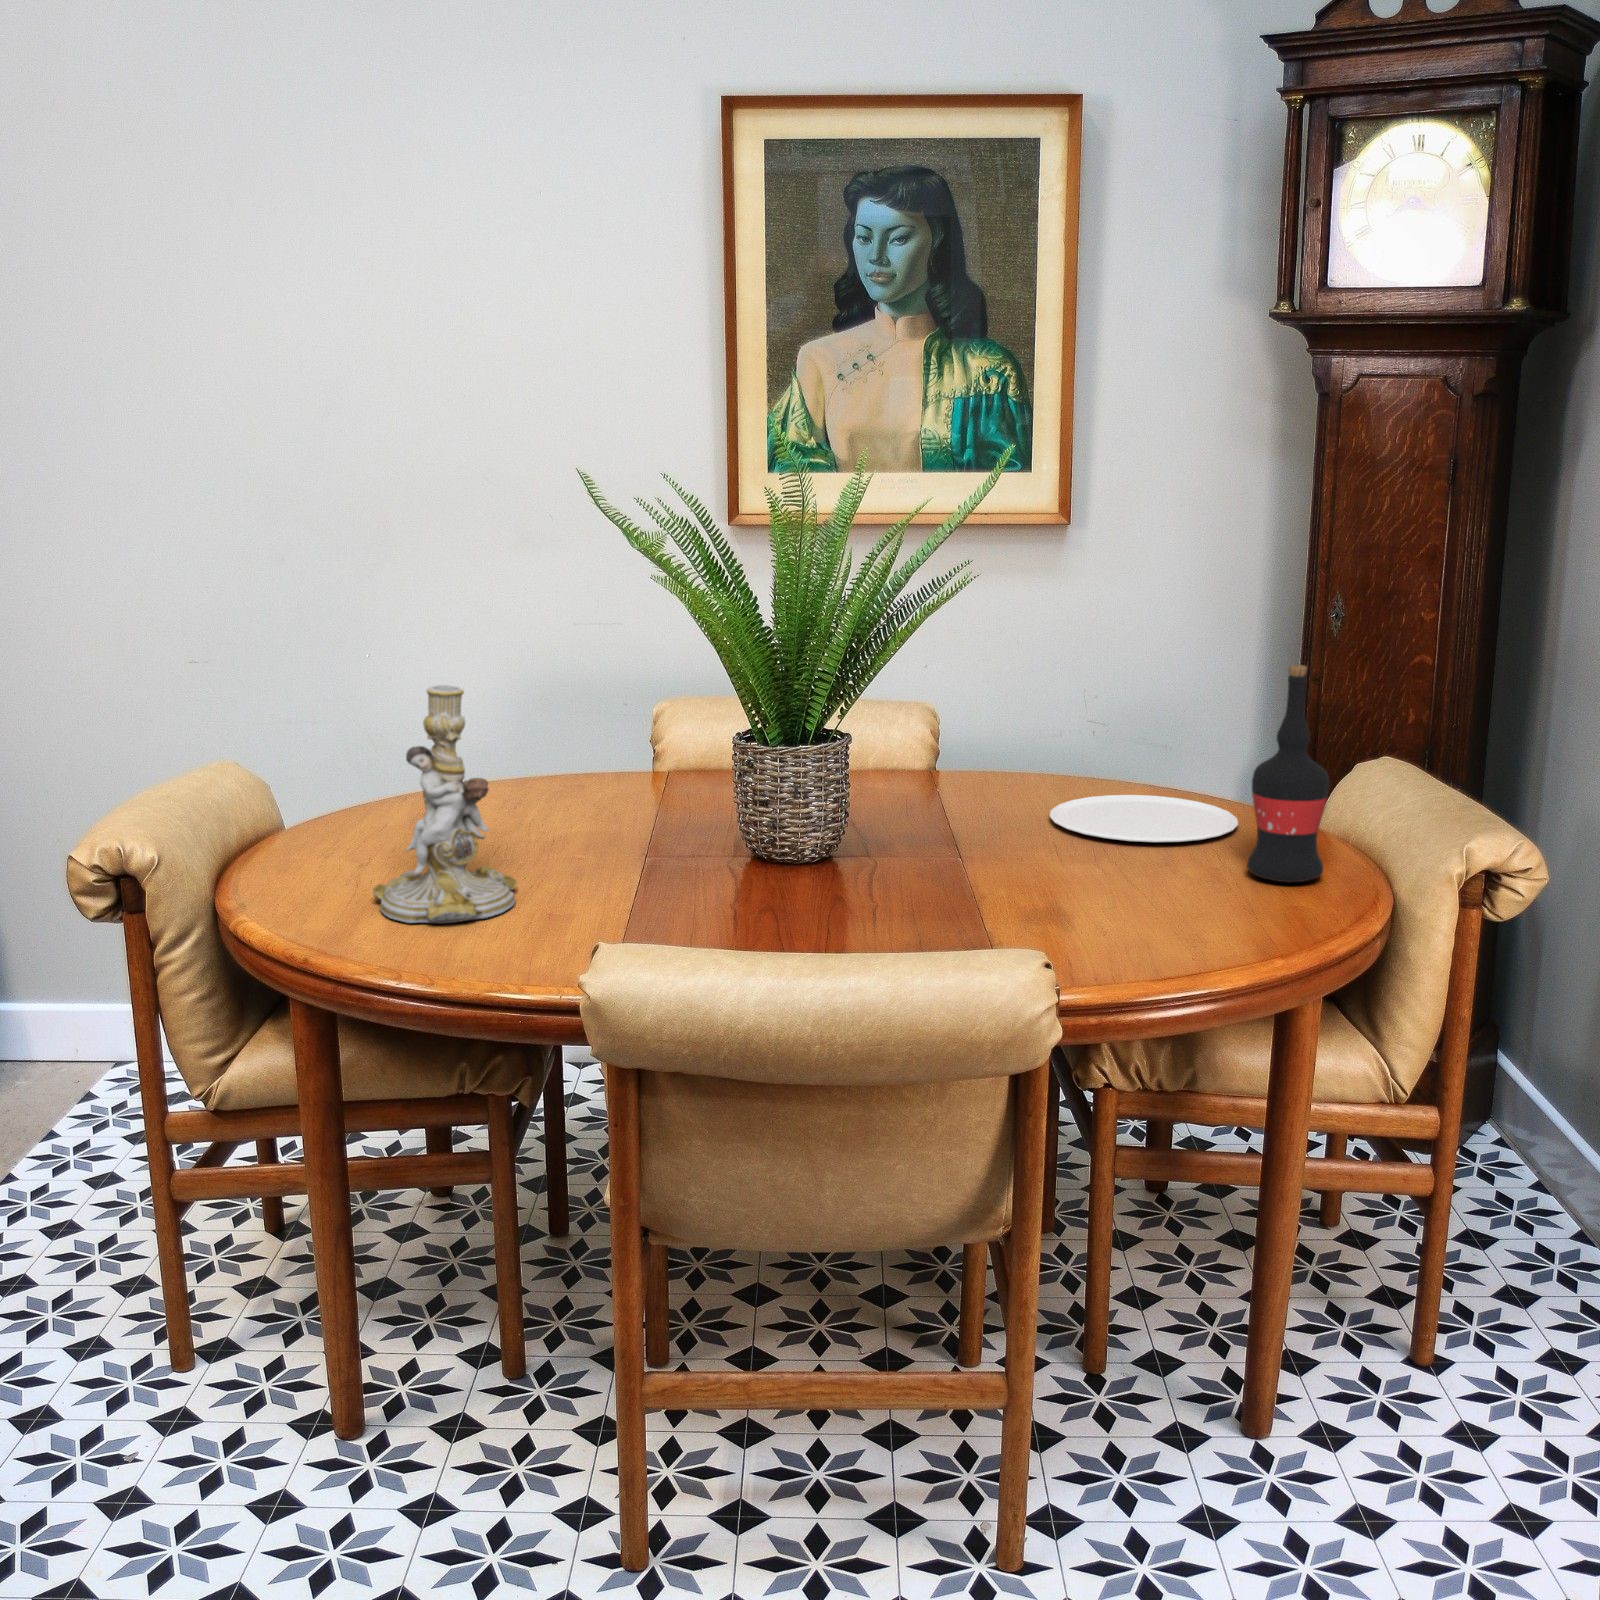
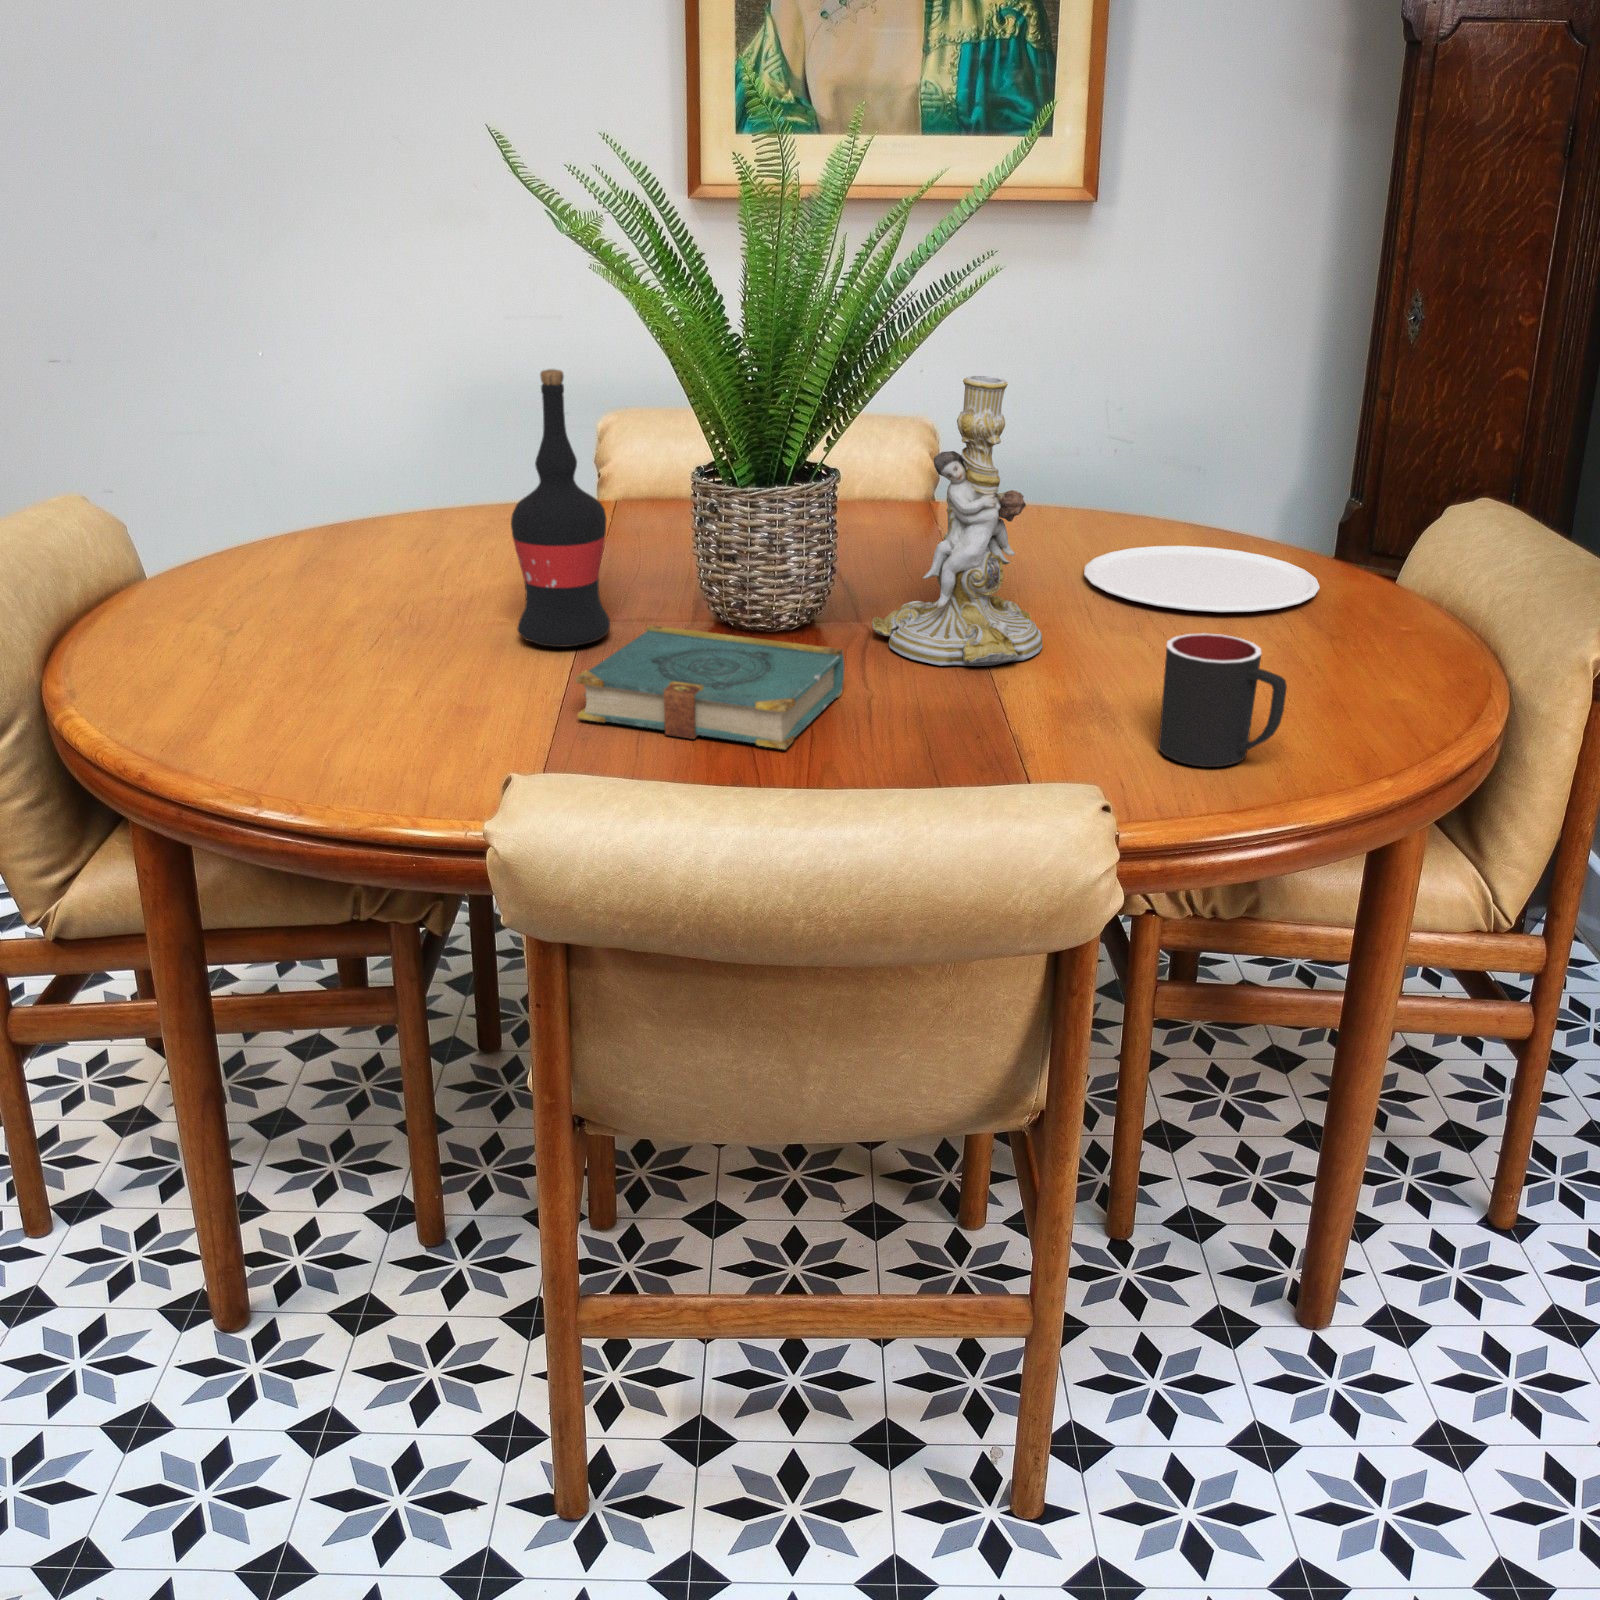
wine bottle: present [1247,665,1329,882] -> present [511,369,610,647]
candlestick: present [373,685,517,923] -> present [872,376,1042,666]
mug: none [1092,847,1182,947] -> present [1159,633,1287,767]
book: none [647,850,853,937] -> present [575,625,844,749]

